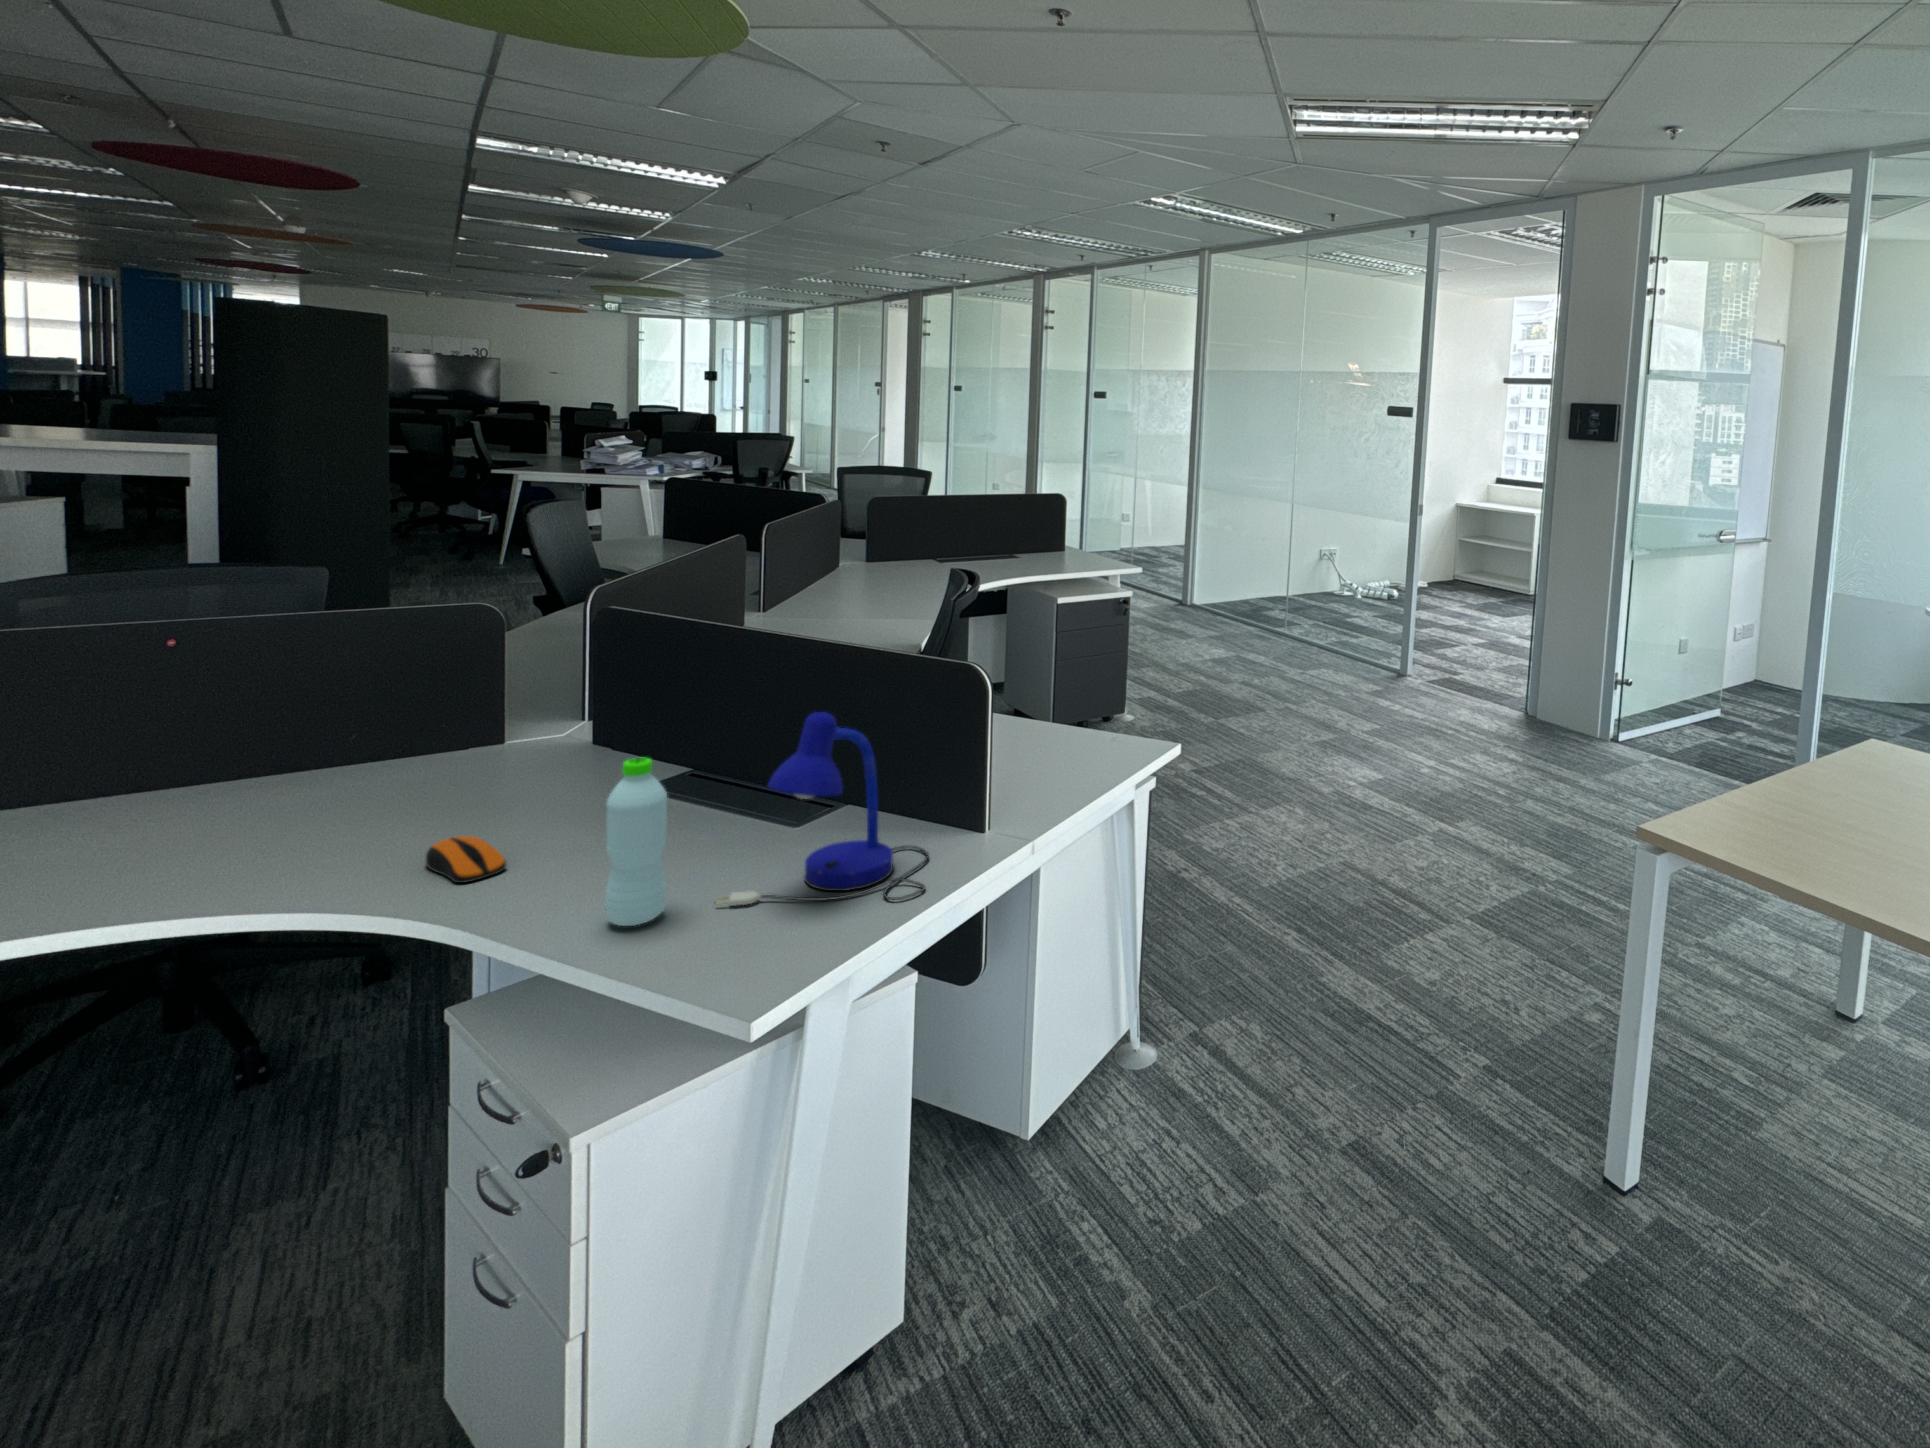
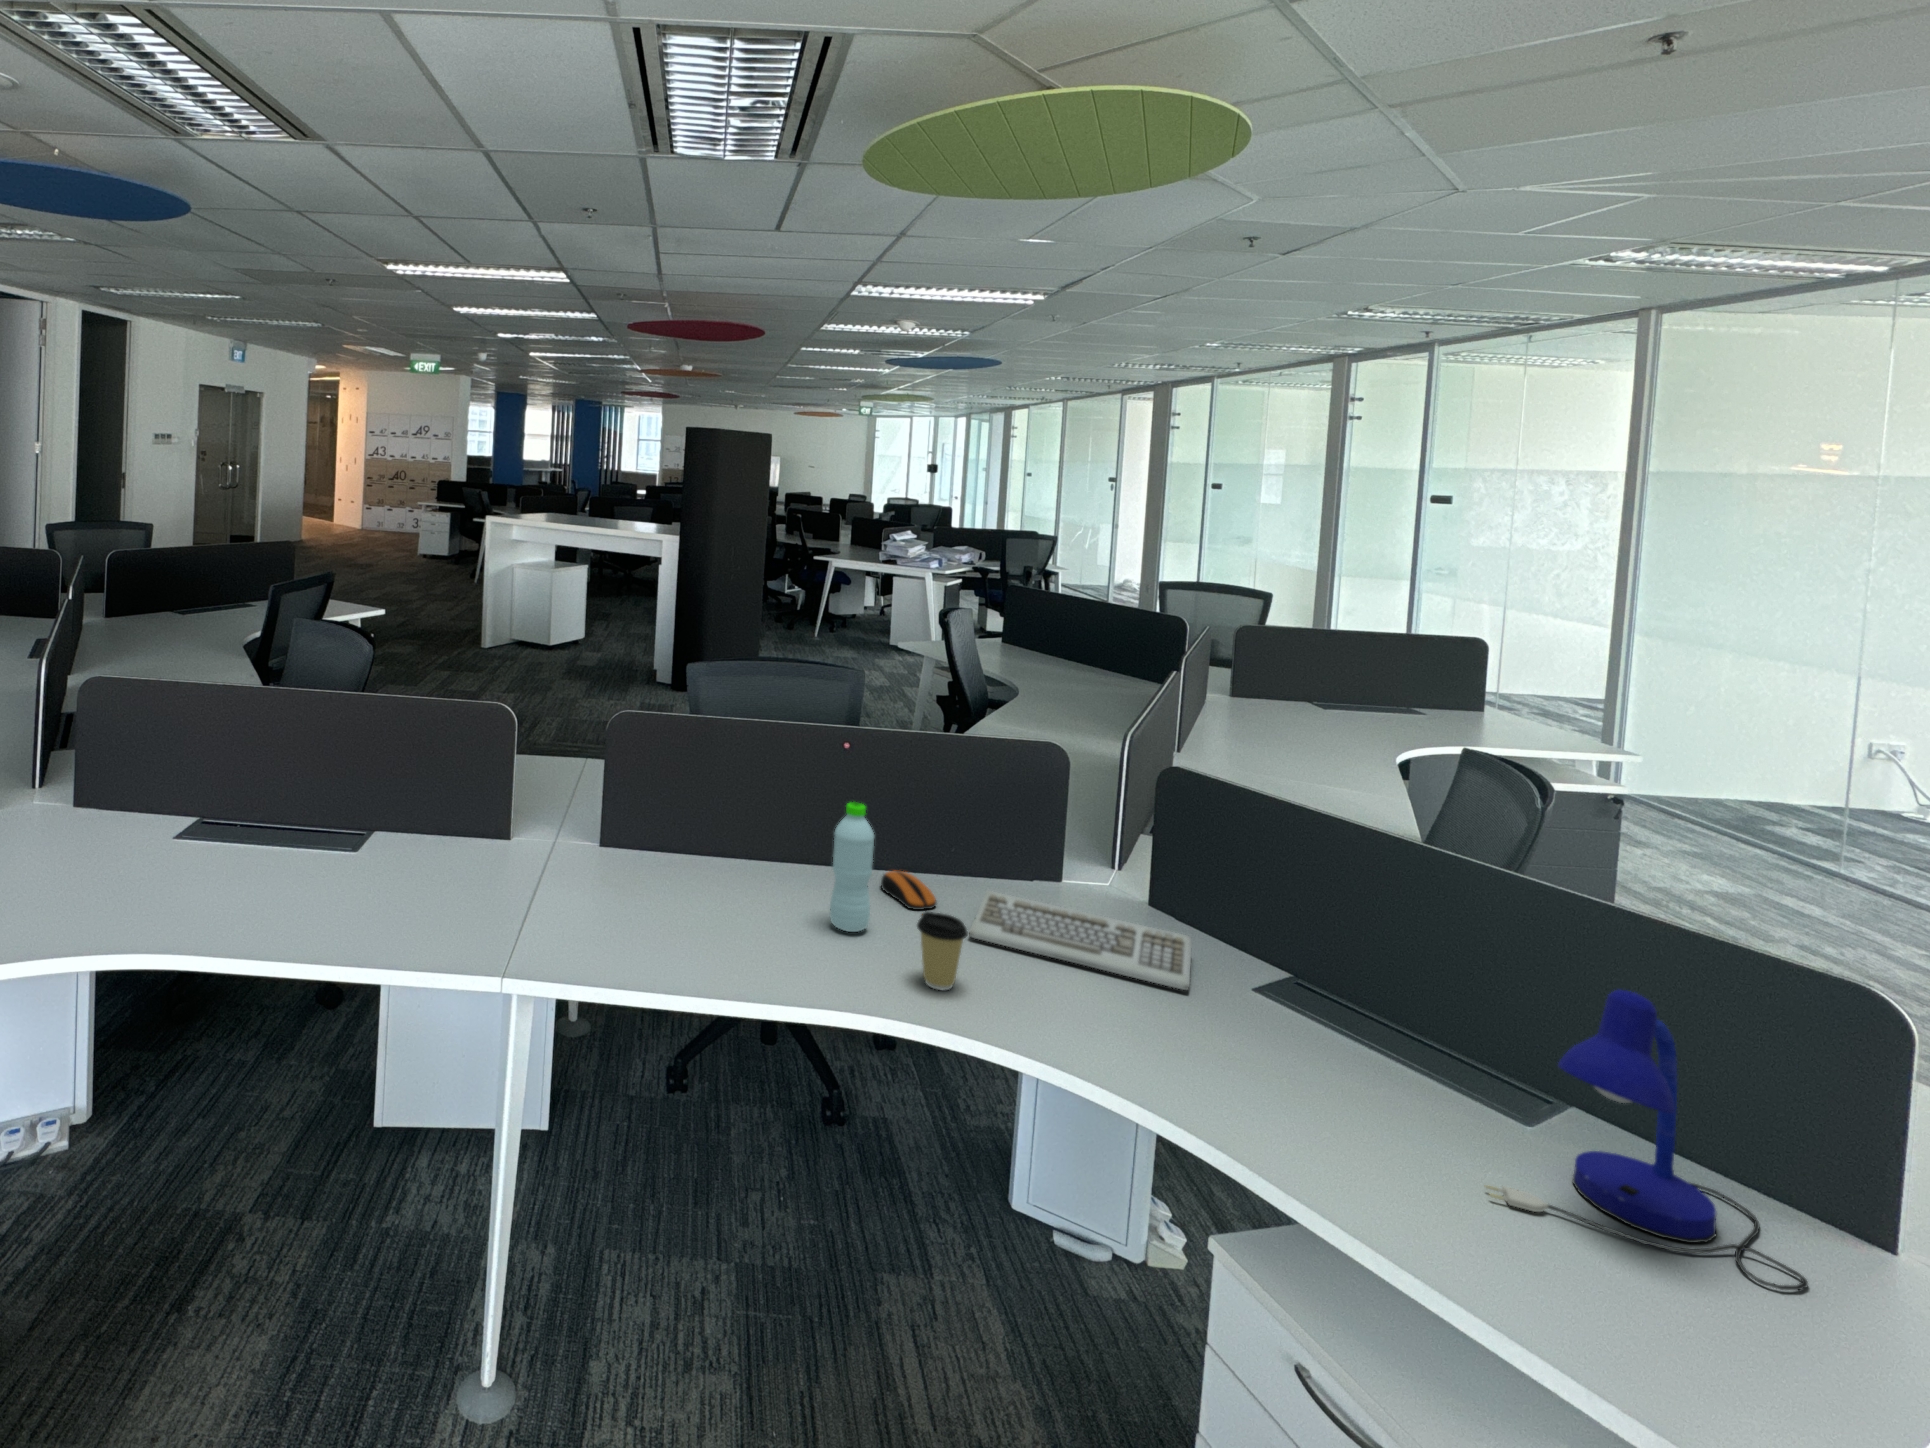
water bottle: present [605,758,667,926] -> present [830,802,875,932]
keyboard: none [317,763,603,821] -> present [969,891,1192,990]
coffee cup: none [174,801,255,887] -> present [917,911,968,990]
computer mouse: present [426,836,506,883] -> present [881,871,937,910]

